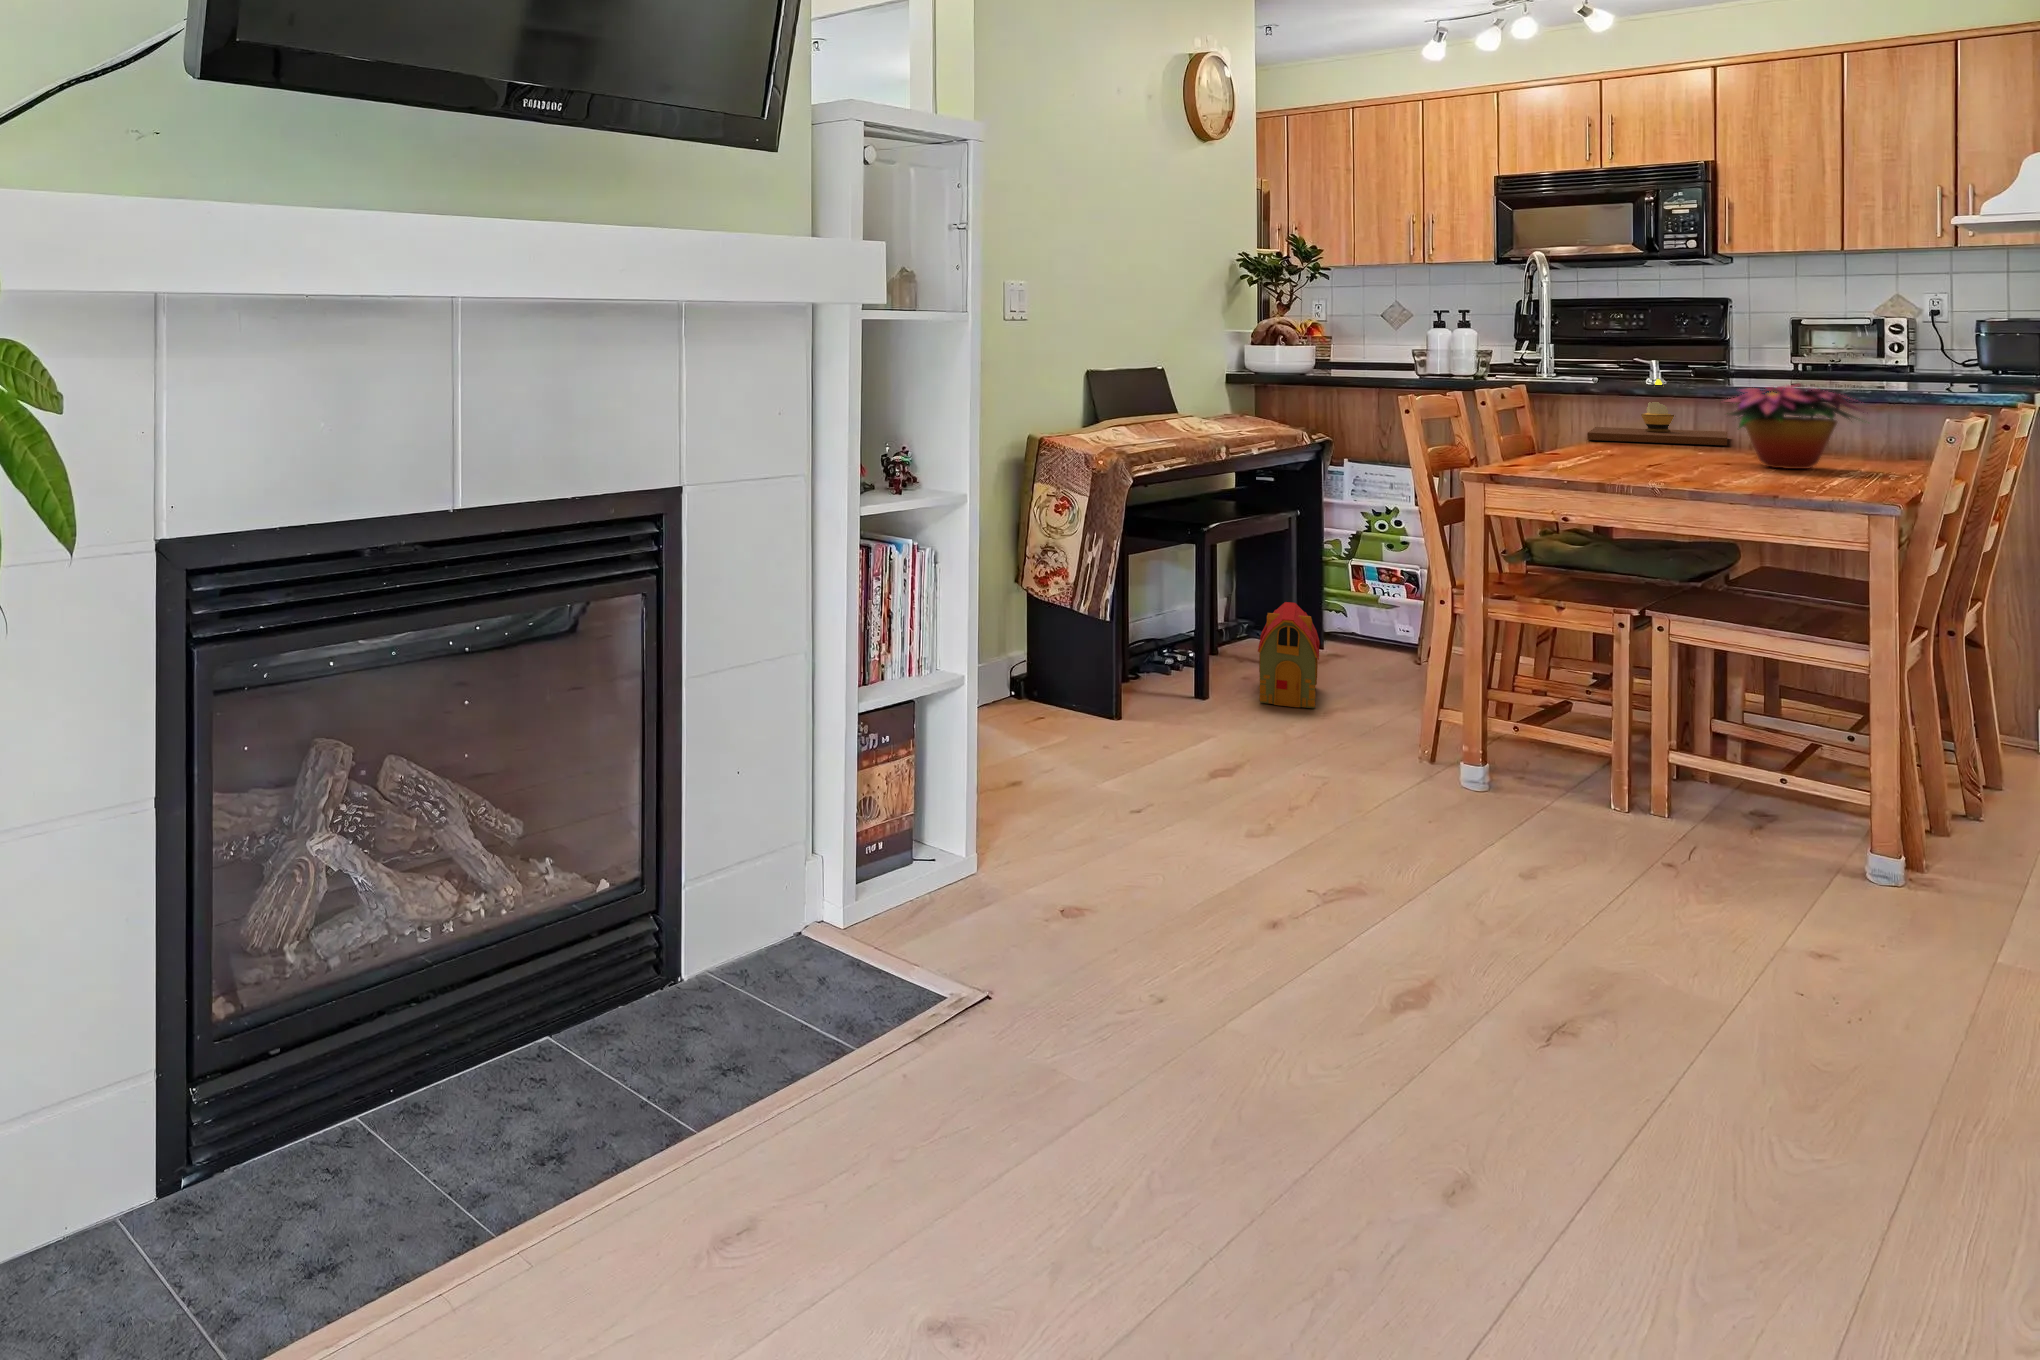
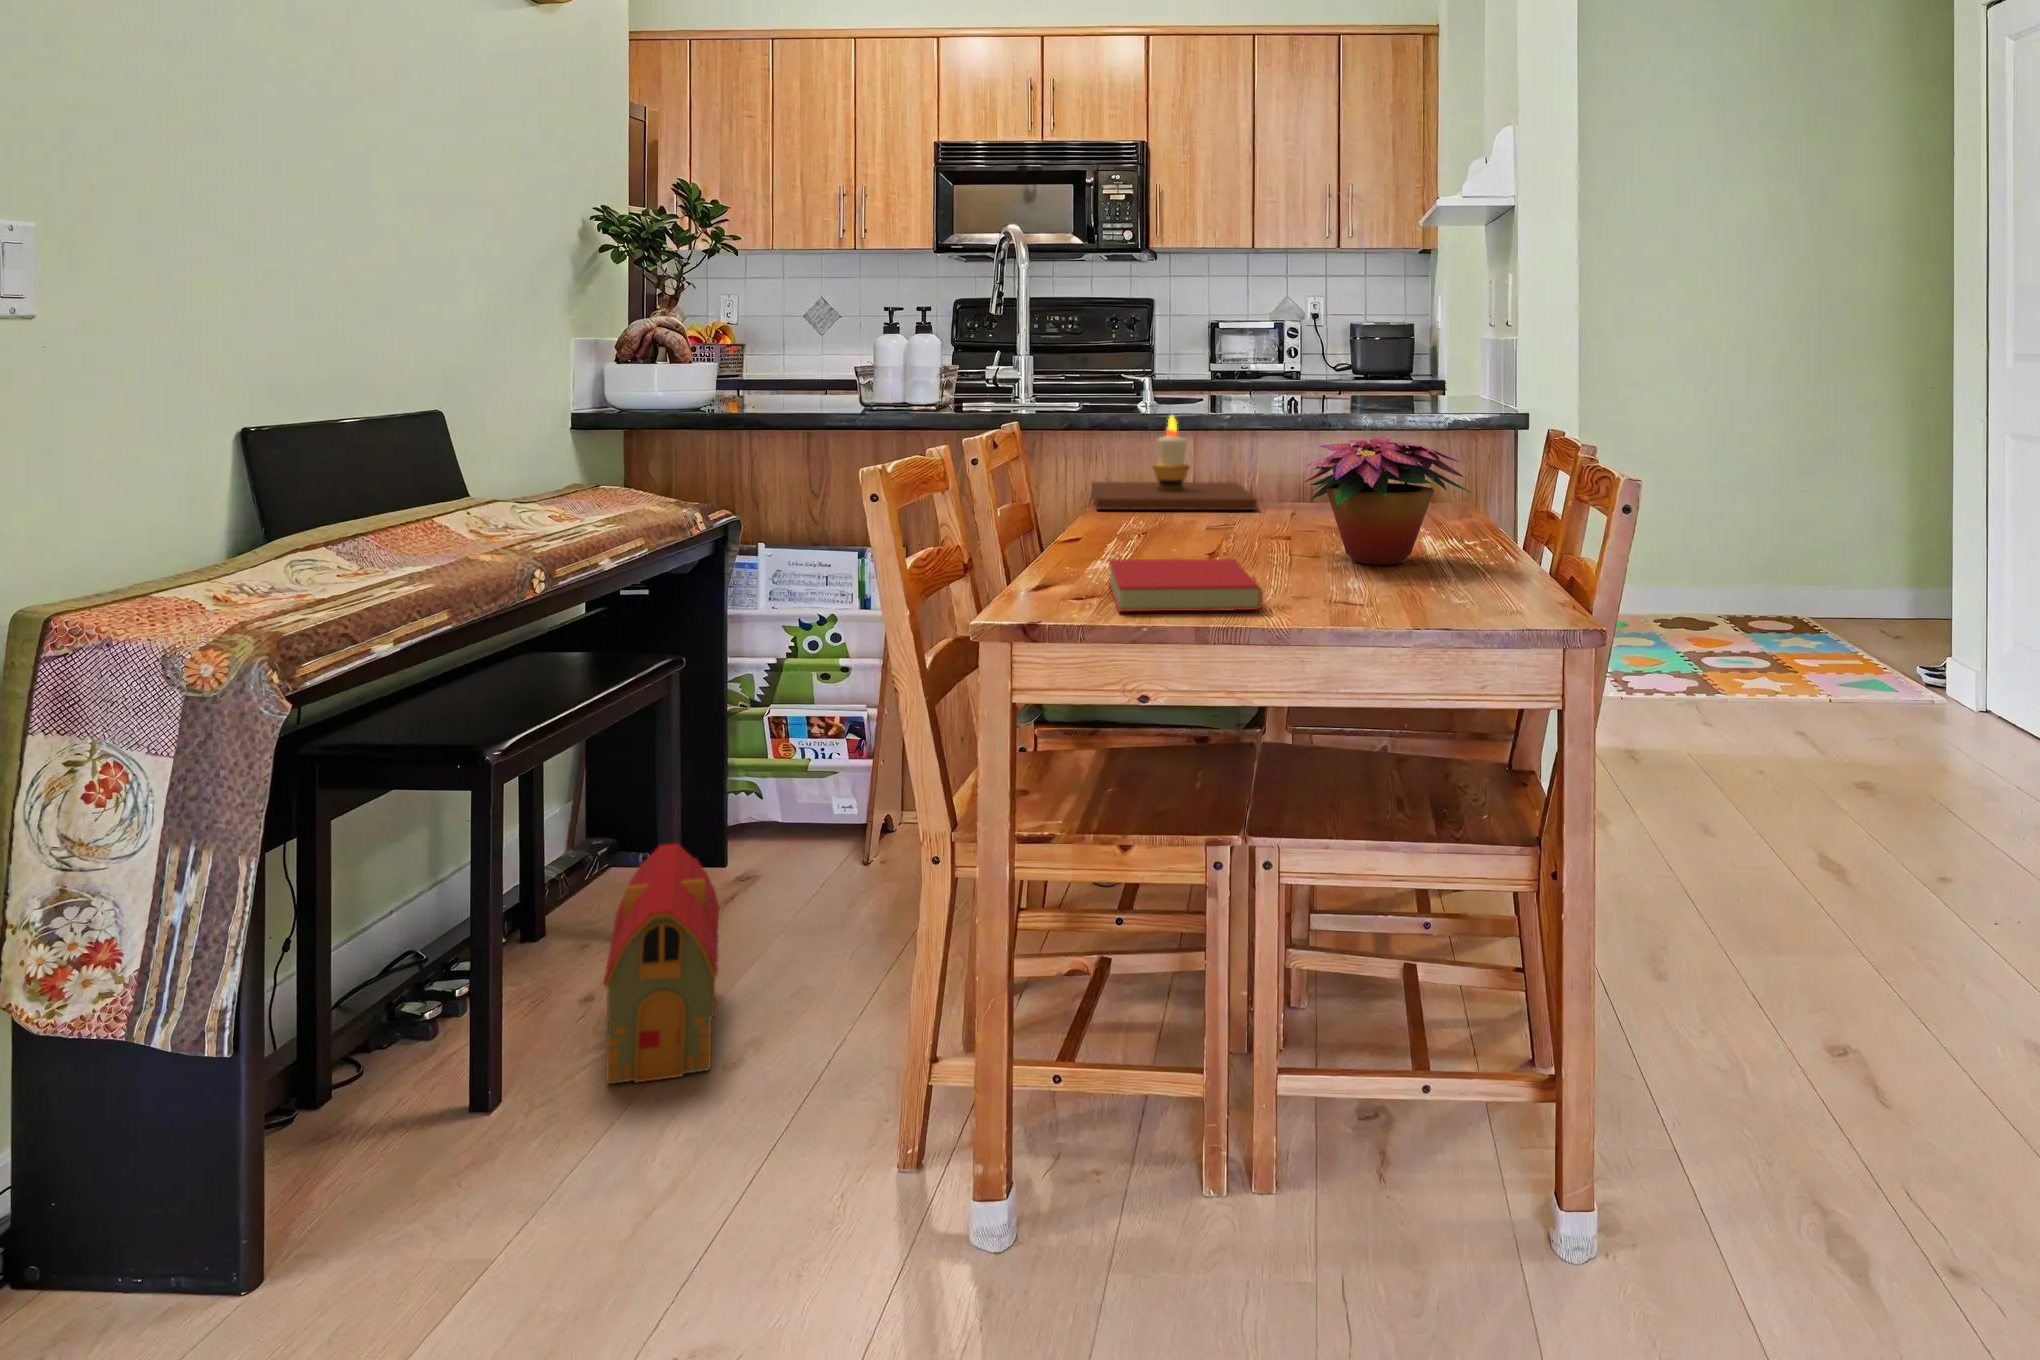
book: none [1553,450,1656,475] -> present [1108,559,1263,612]

